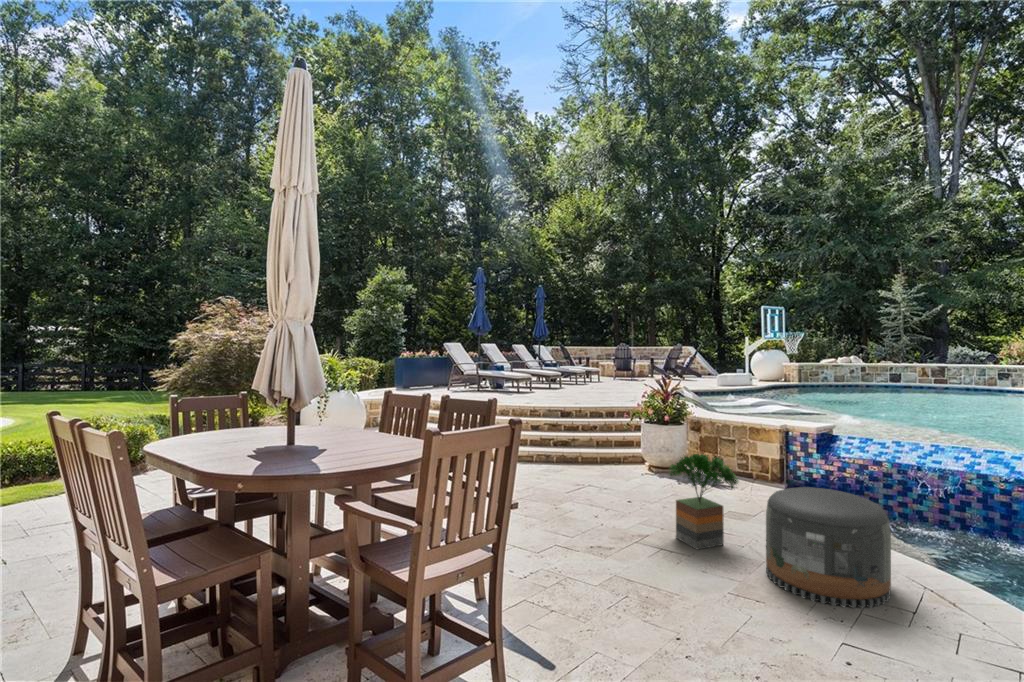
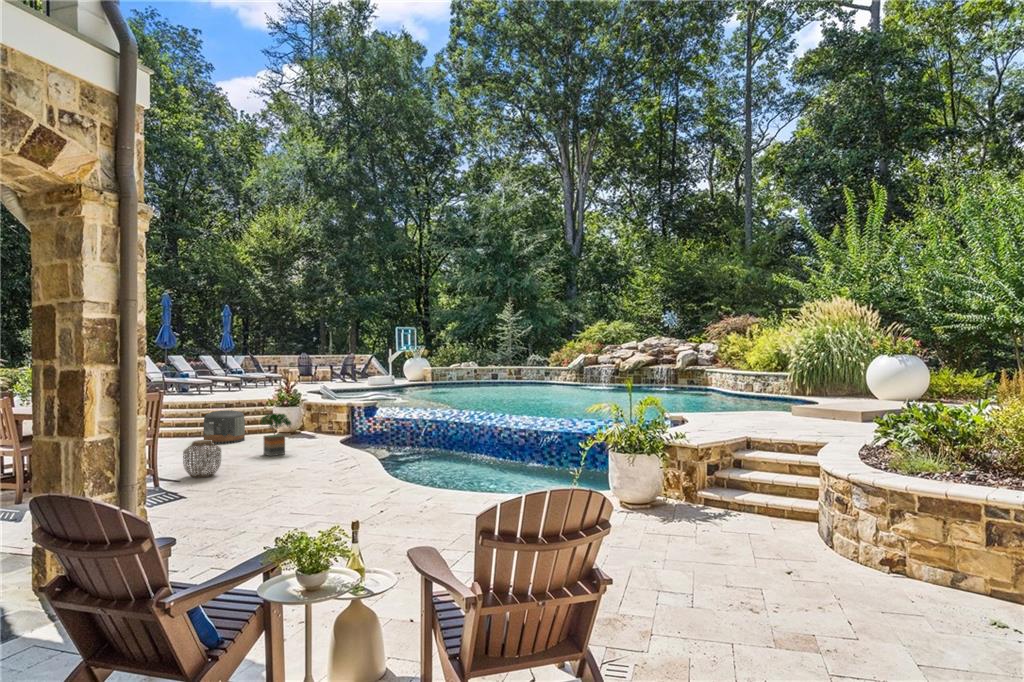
pouf: present [766,487,891,608] -> present [204,411,245,444]
woven basket: none [552,538,641,651] -> present [183,440,221,478]

